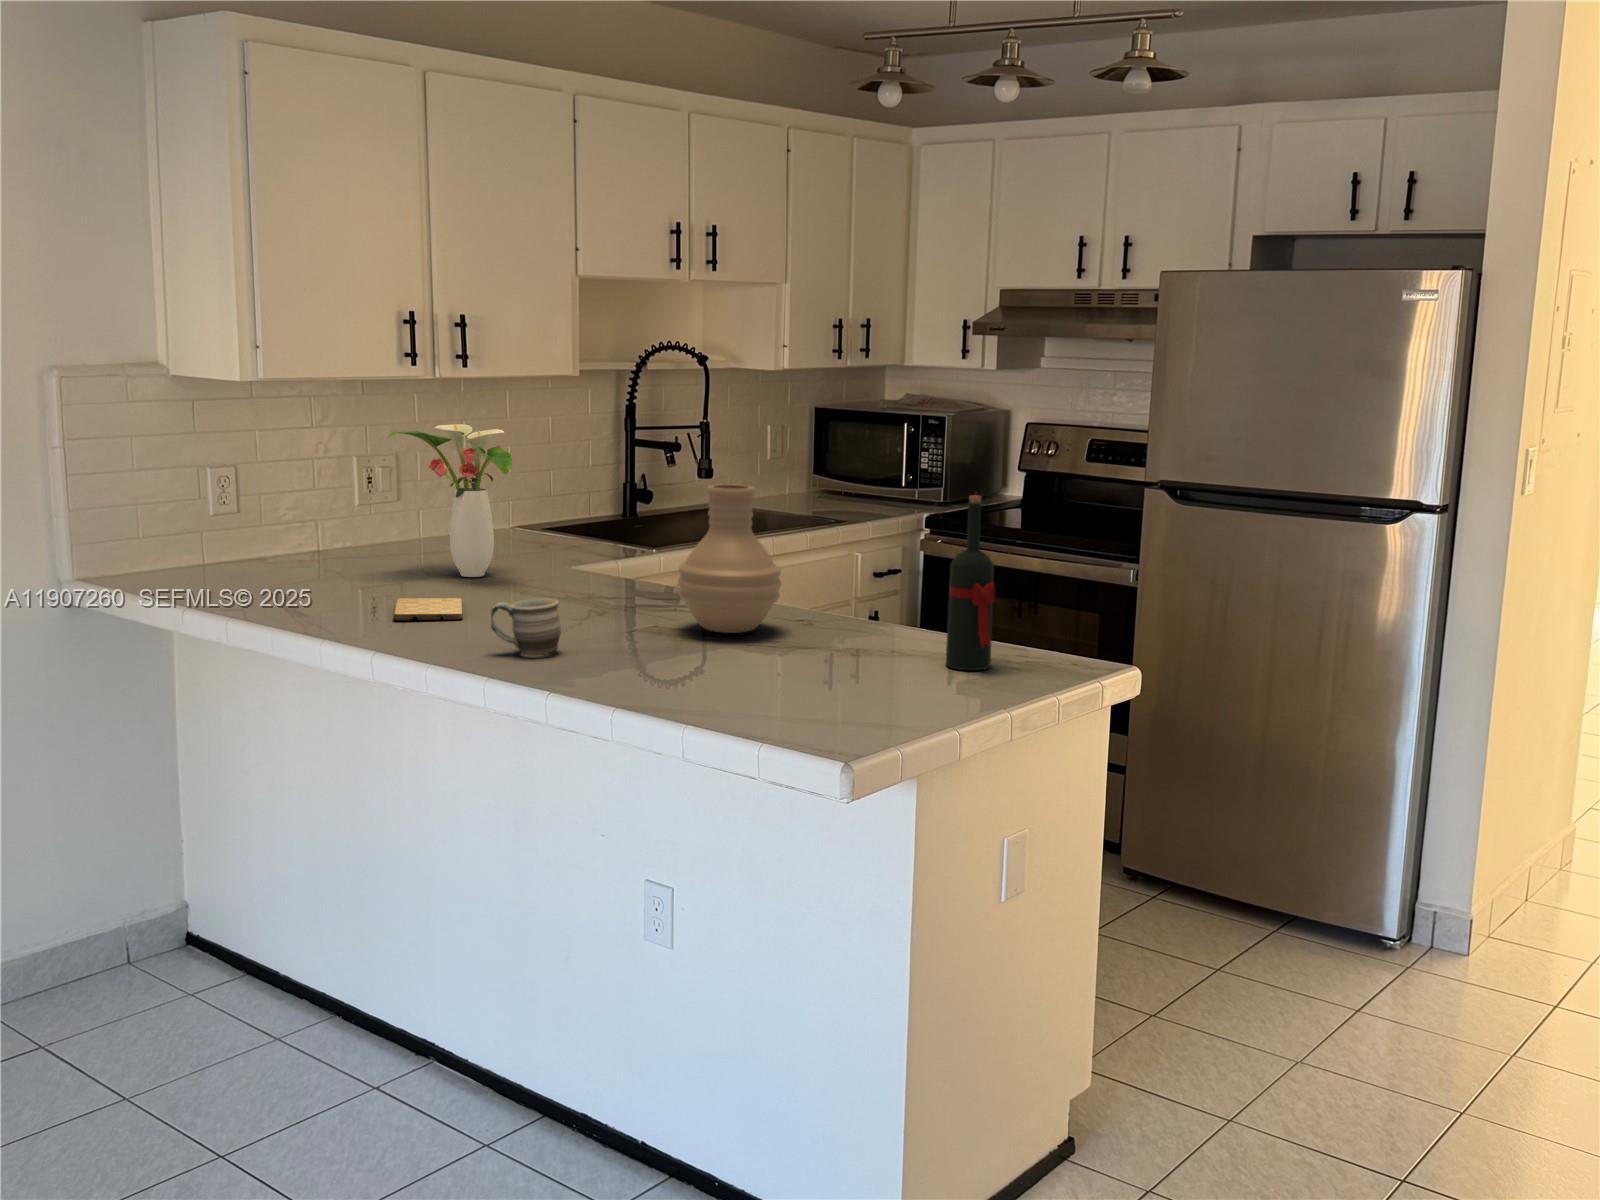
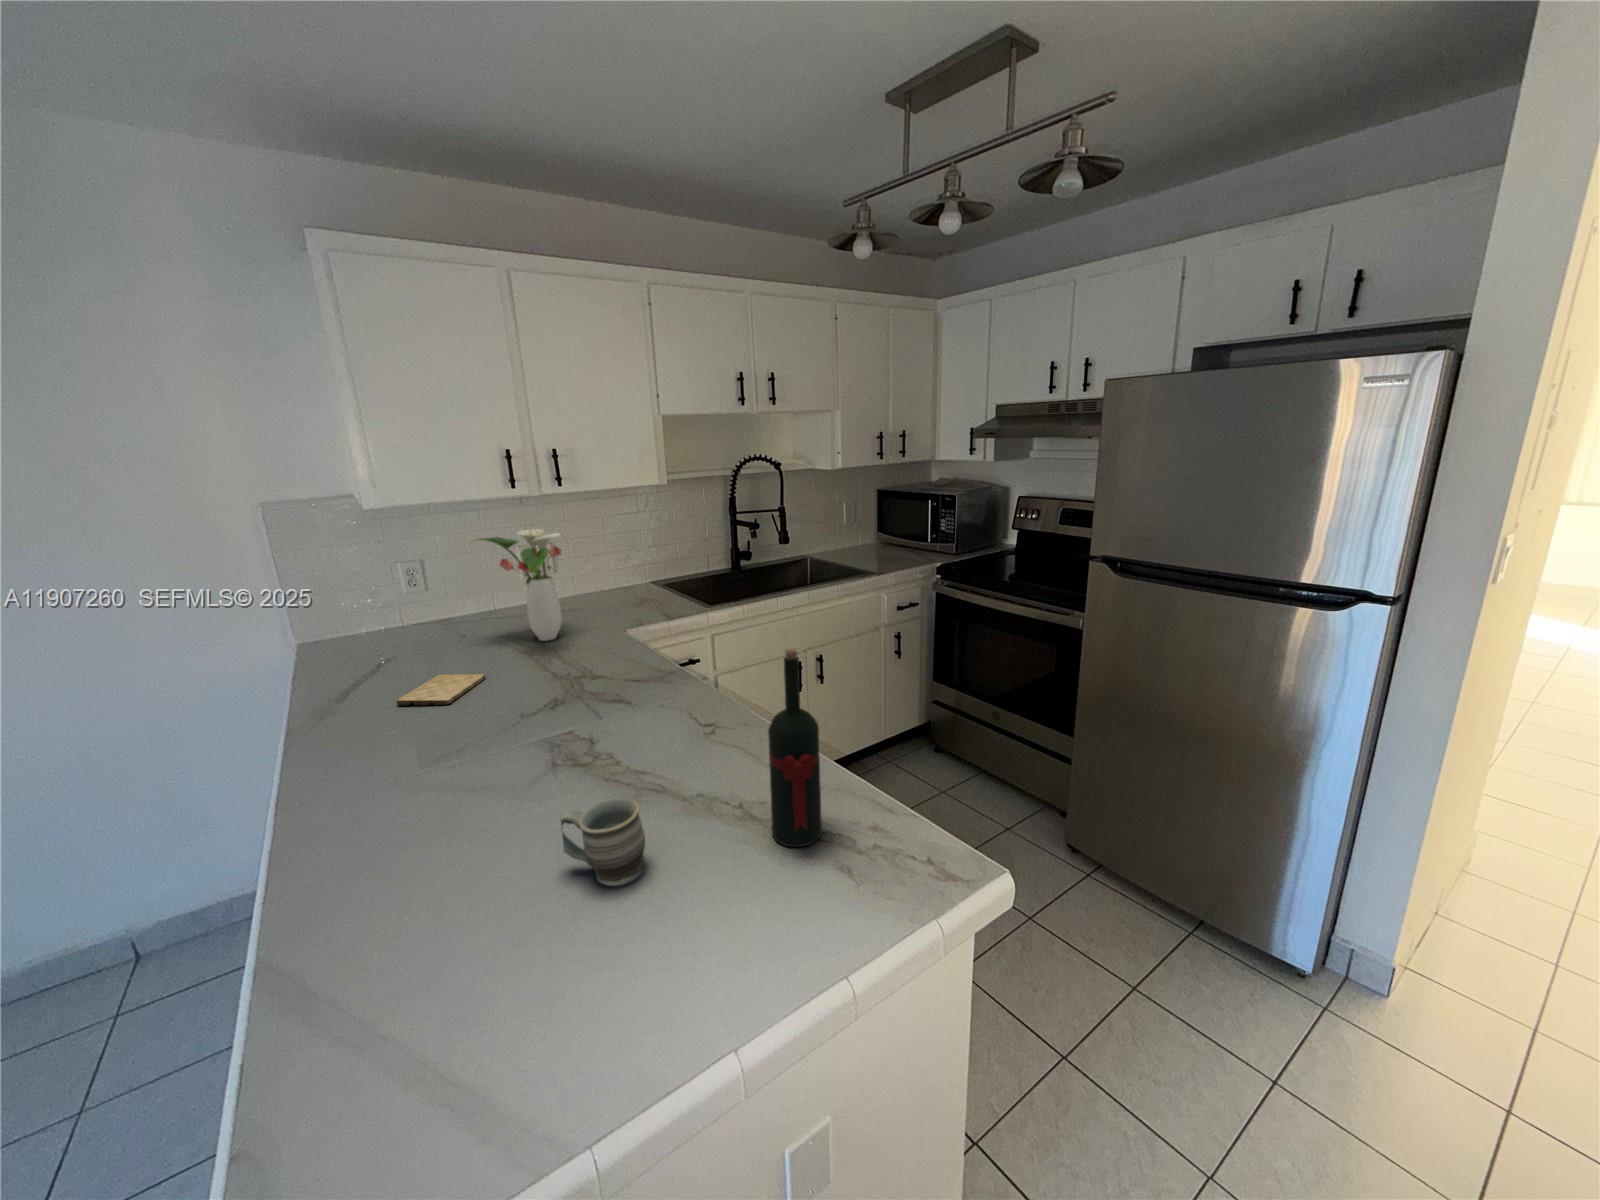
vase: present [678,484,782,633] -> none [577,602,676,743]
mug: present [491,598,561,655] -> present [560,798,645,882]

